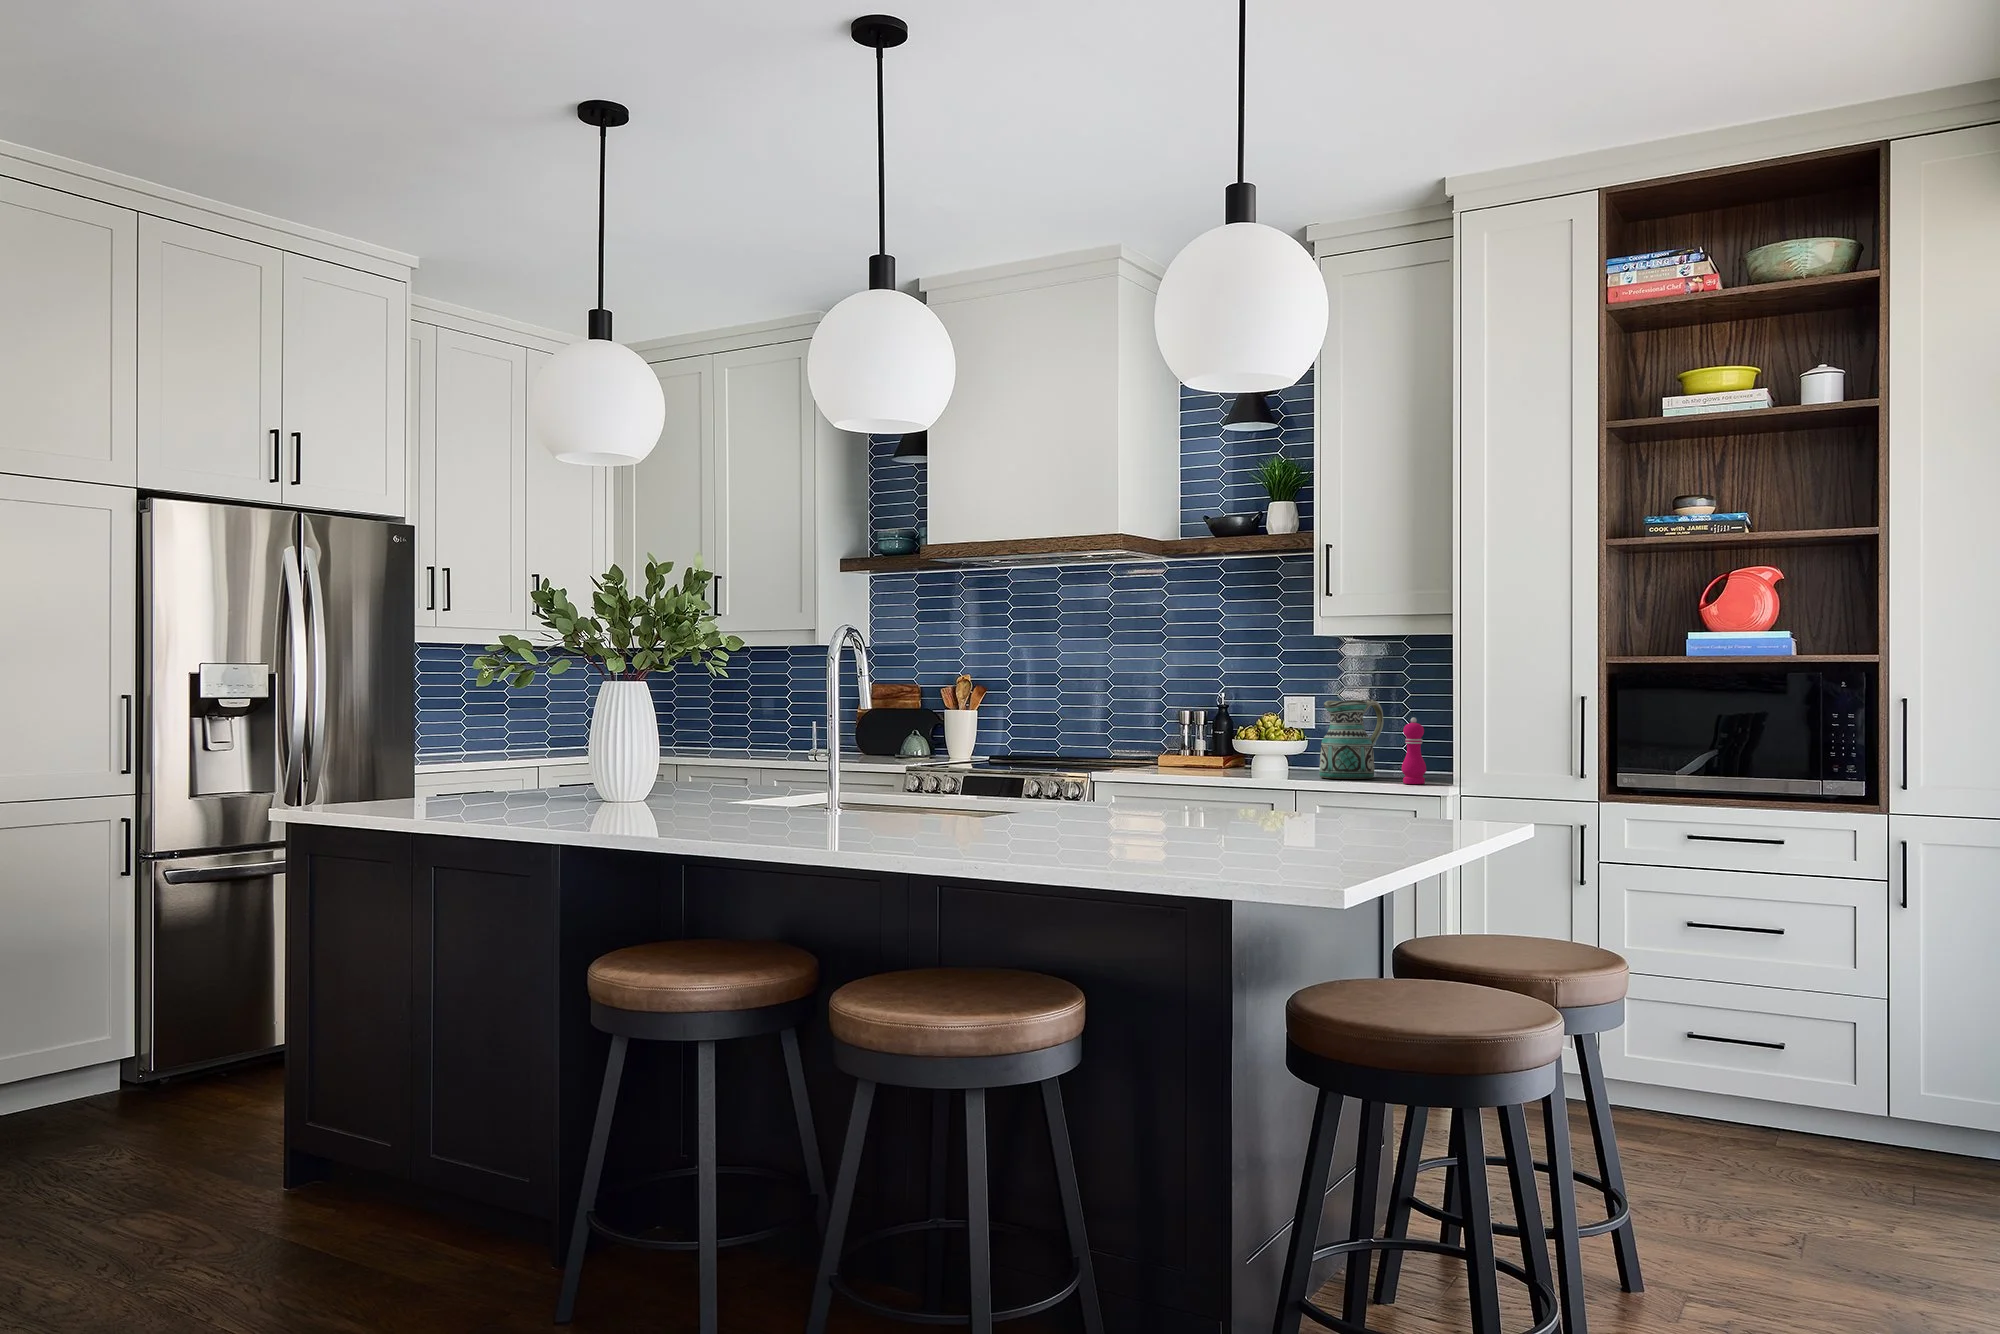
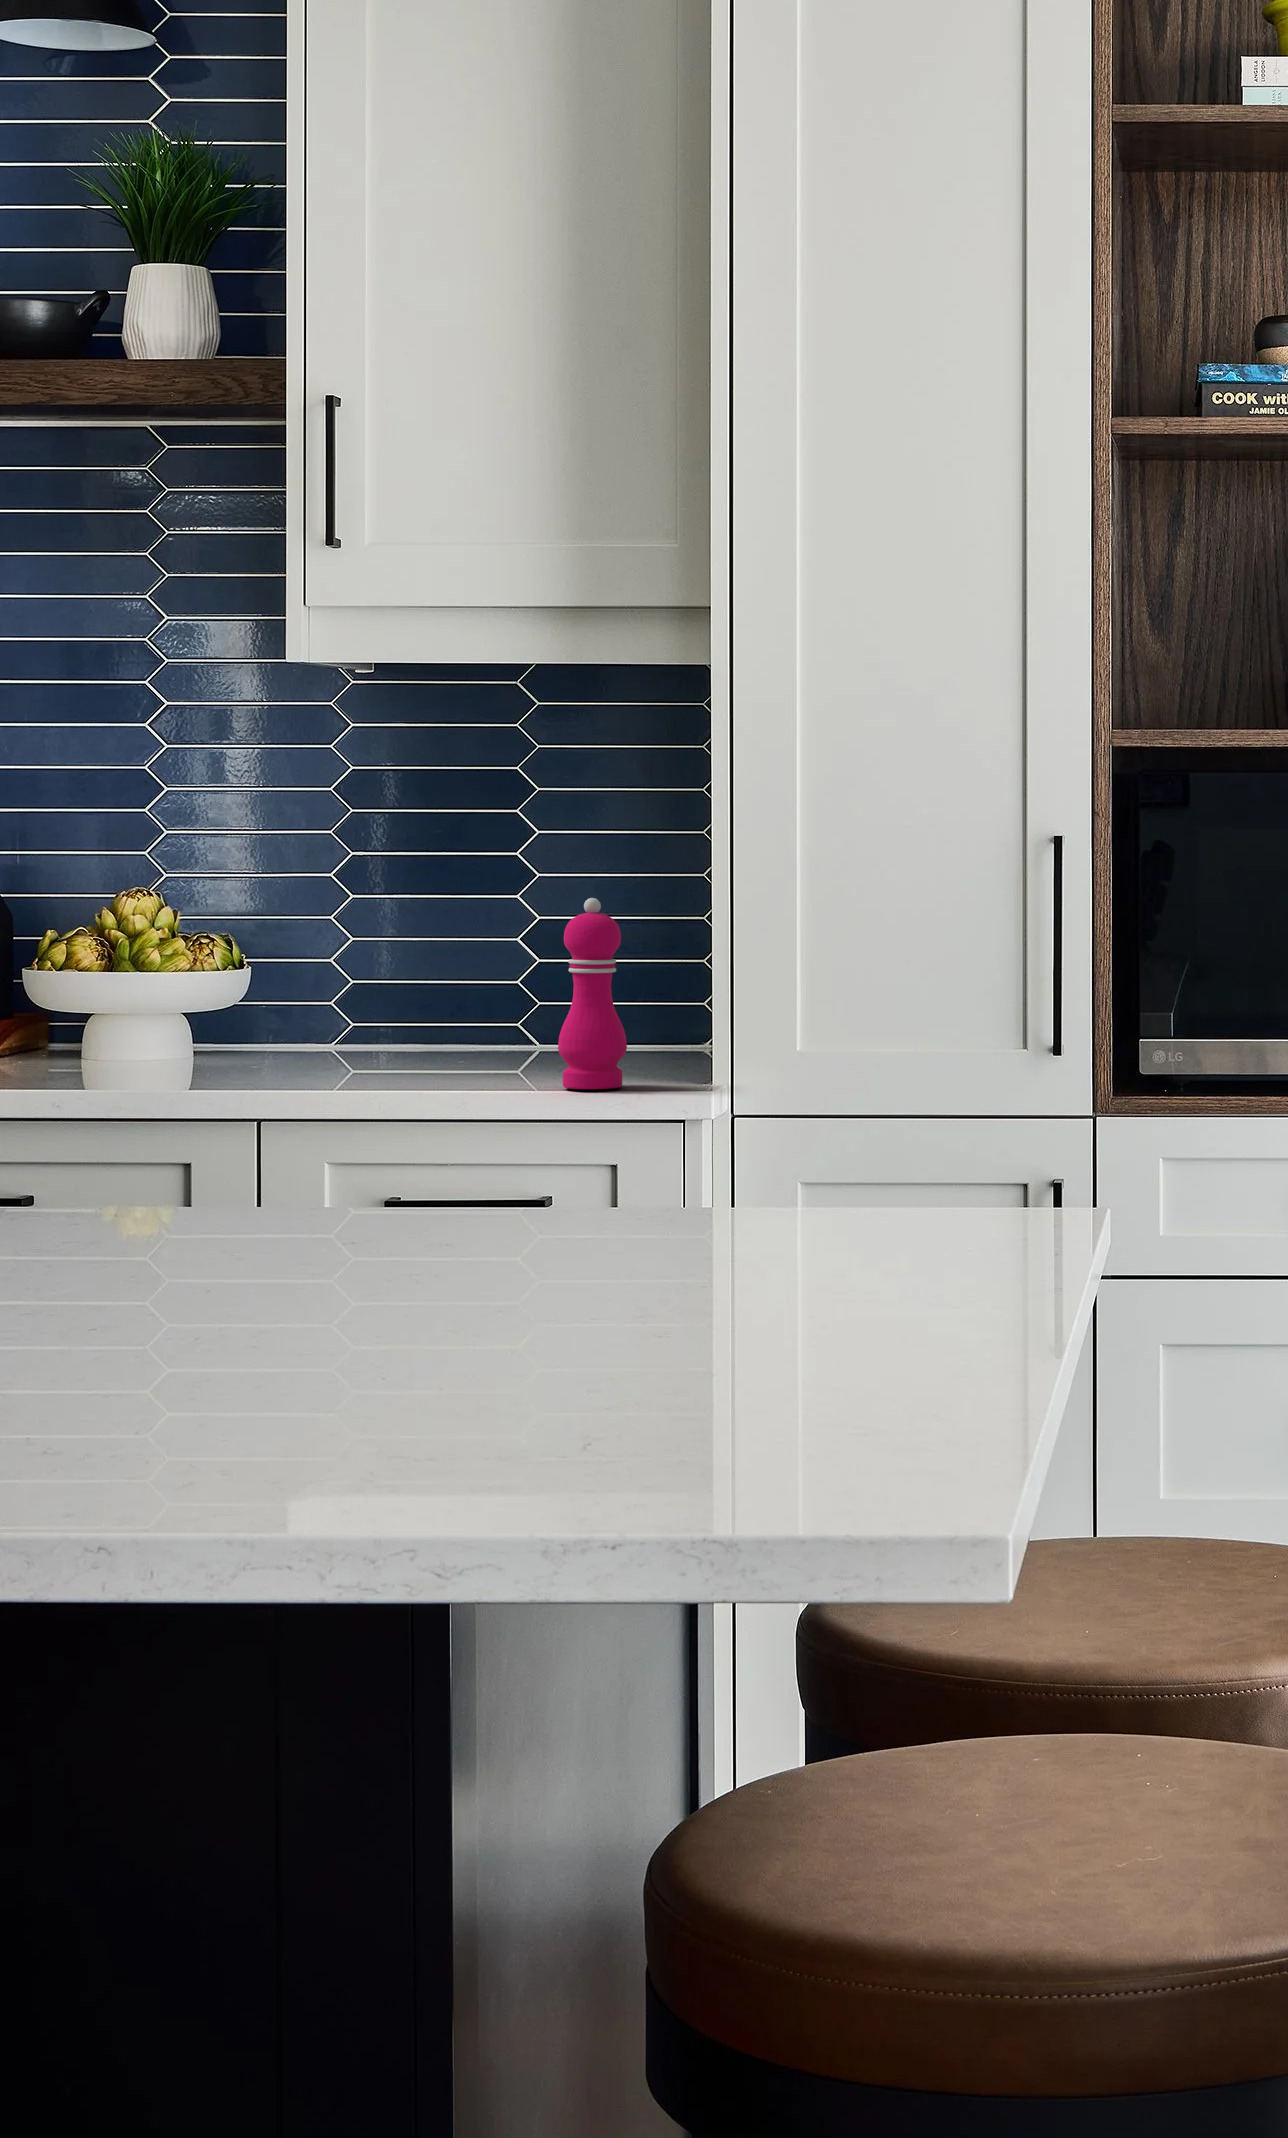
ceramic pitcher: present [1319,700,1384,779] -> none [307,845,484,1077]

